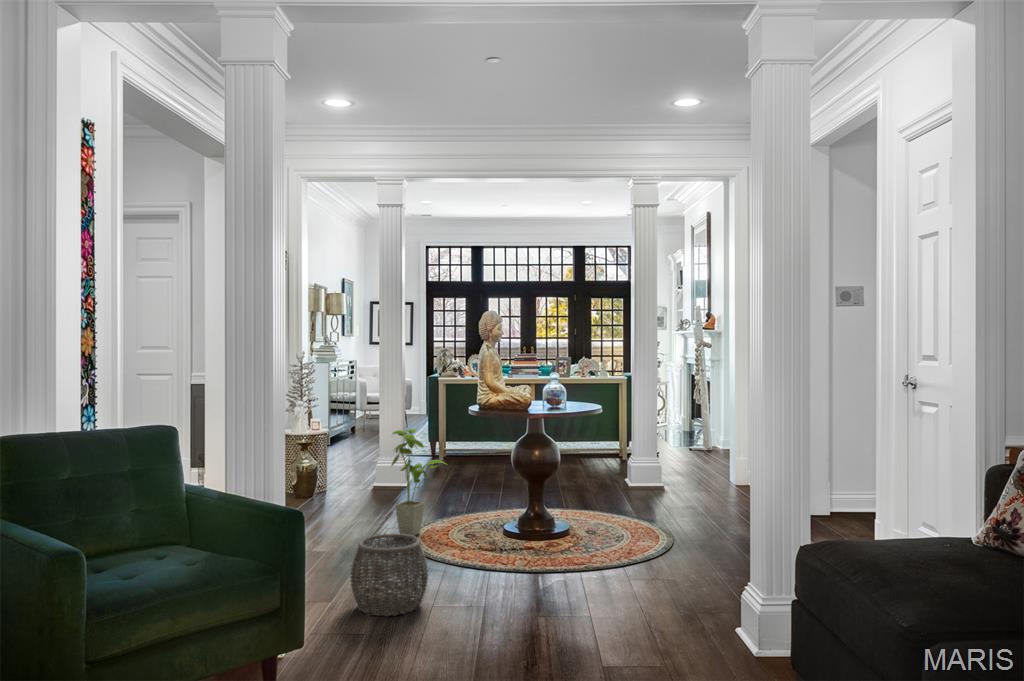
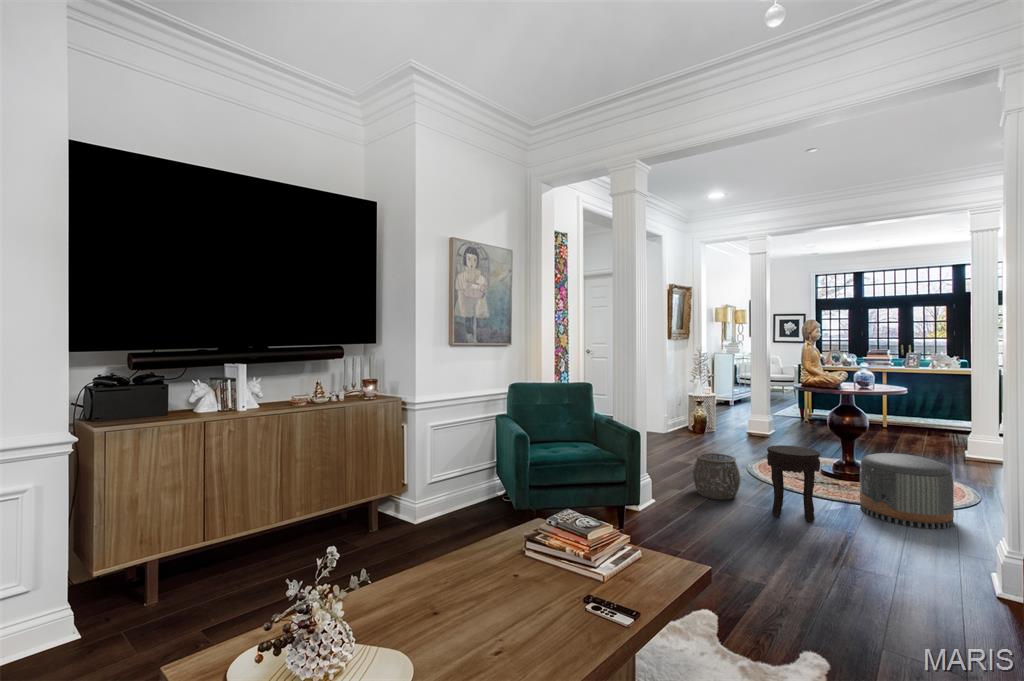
house plant: present [391,429,446,536] -> none [740,396,780,463]
pouf: none [577,495,677,595] -> present [860,453,954,529]
side table: none [475,504,548,623] -> present [767,445,820,522]

